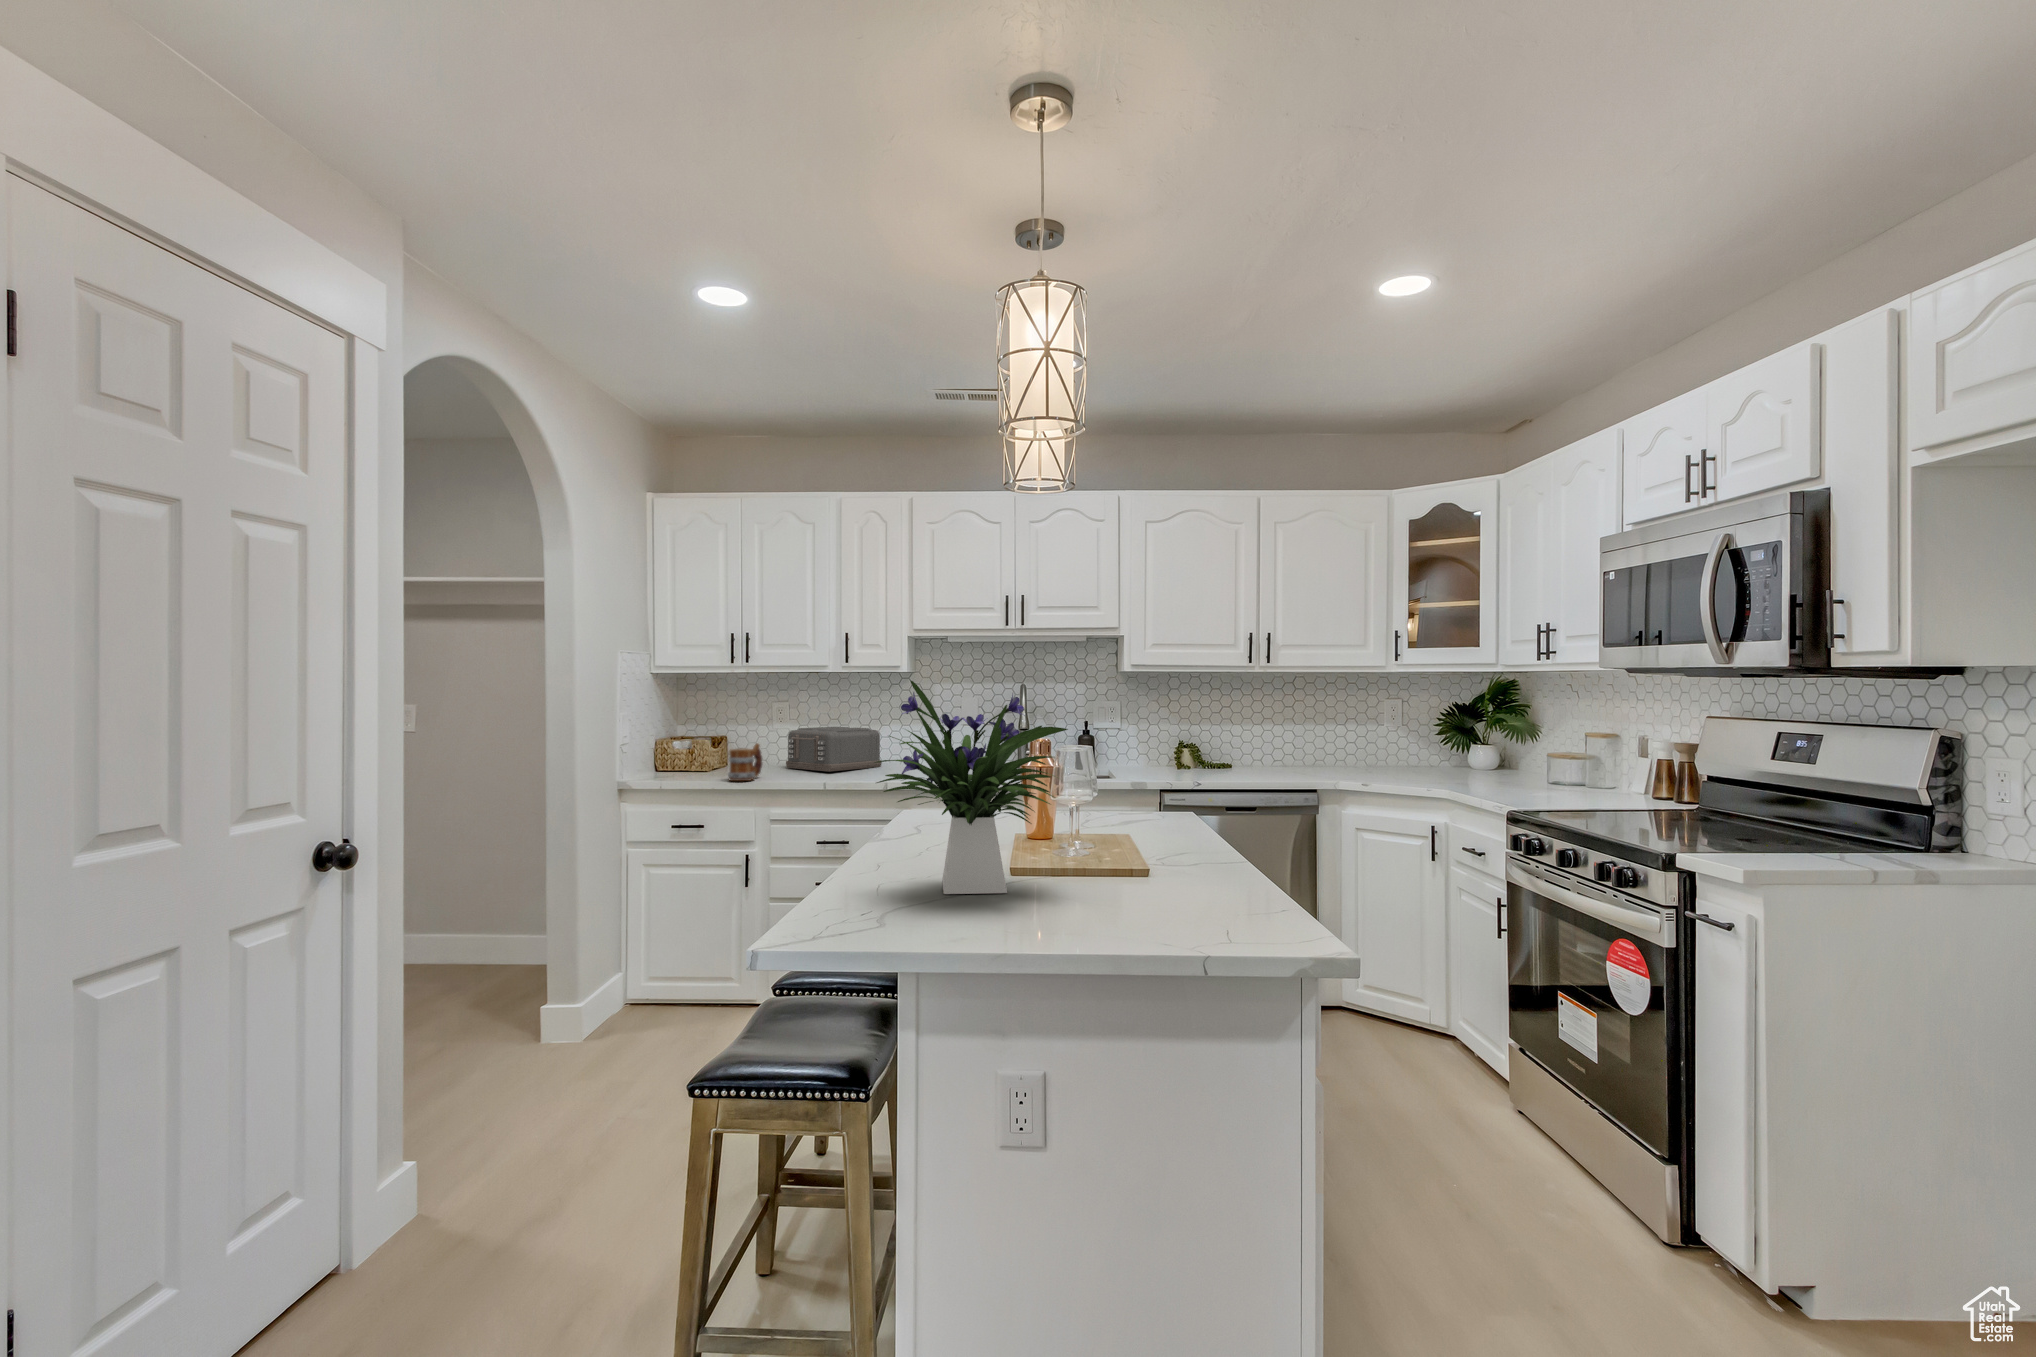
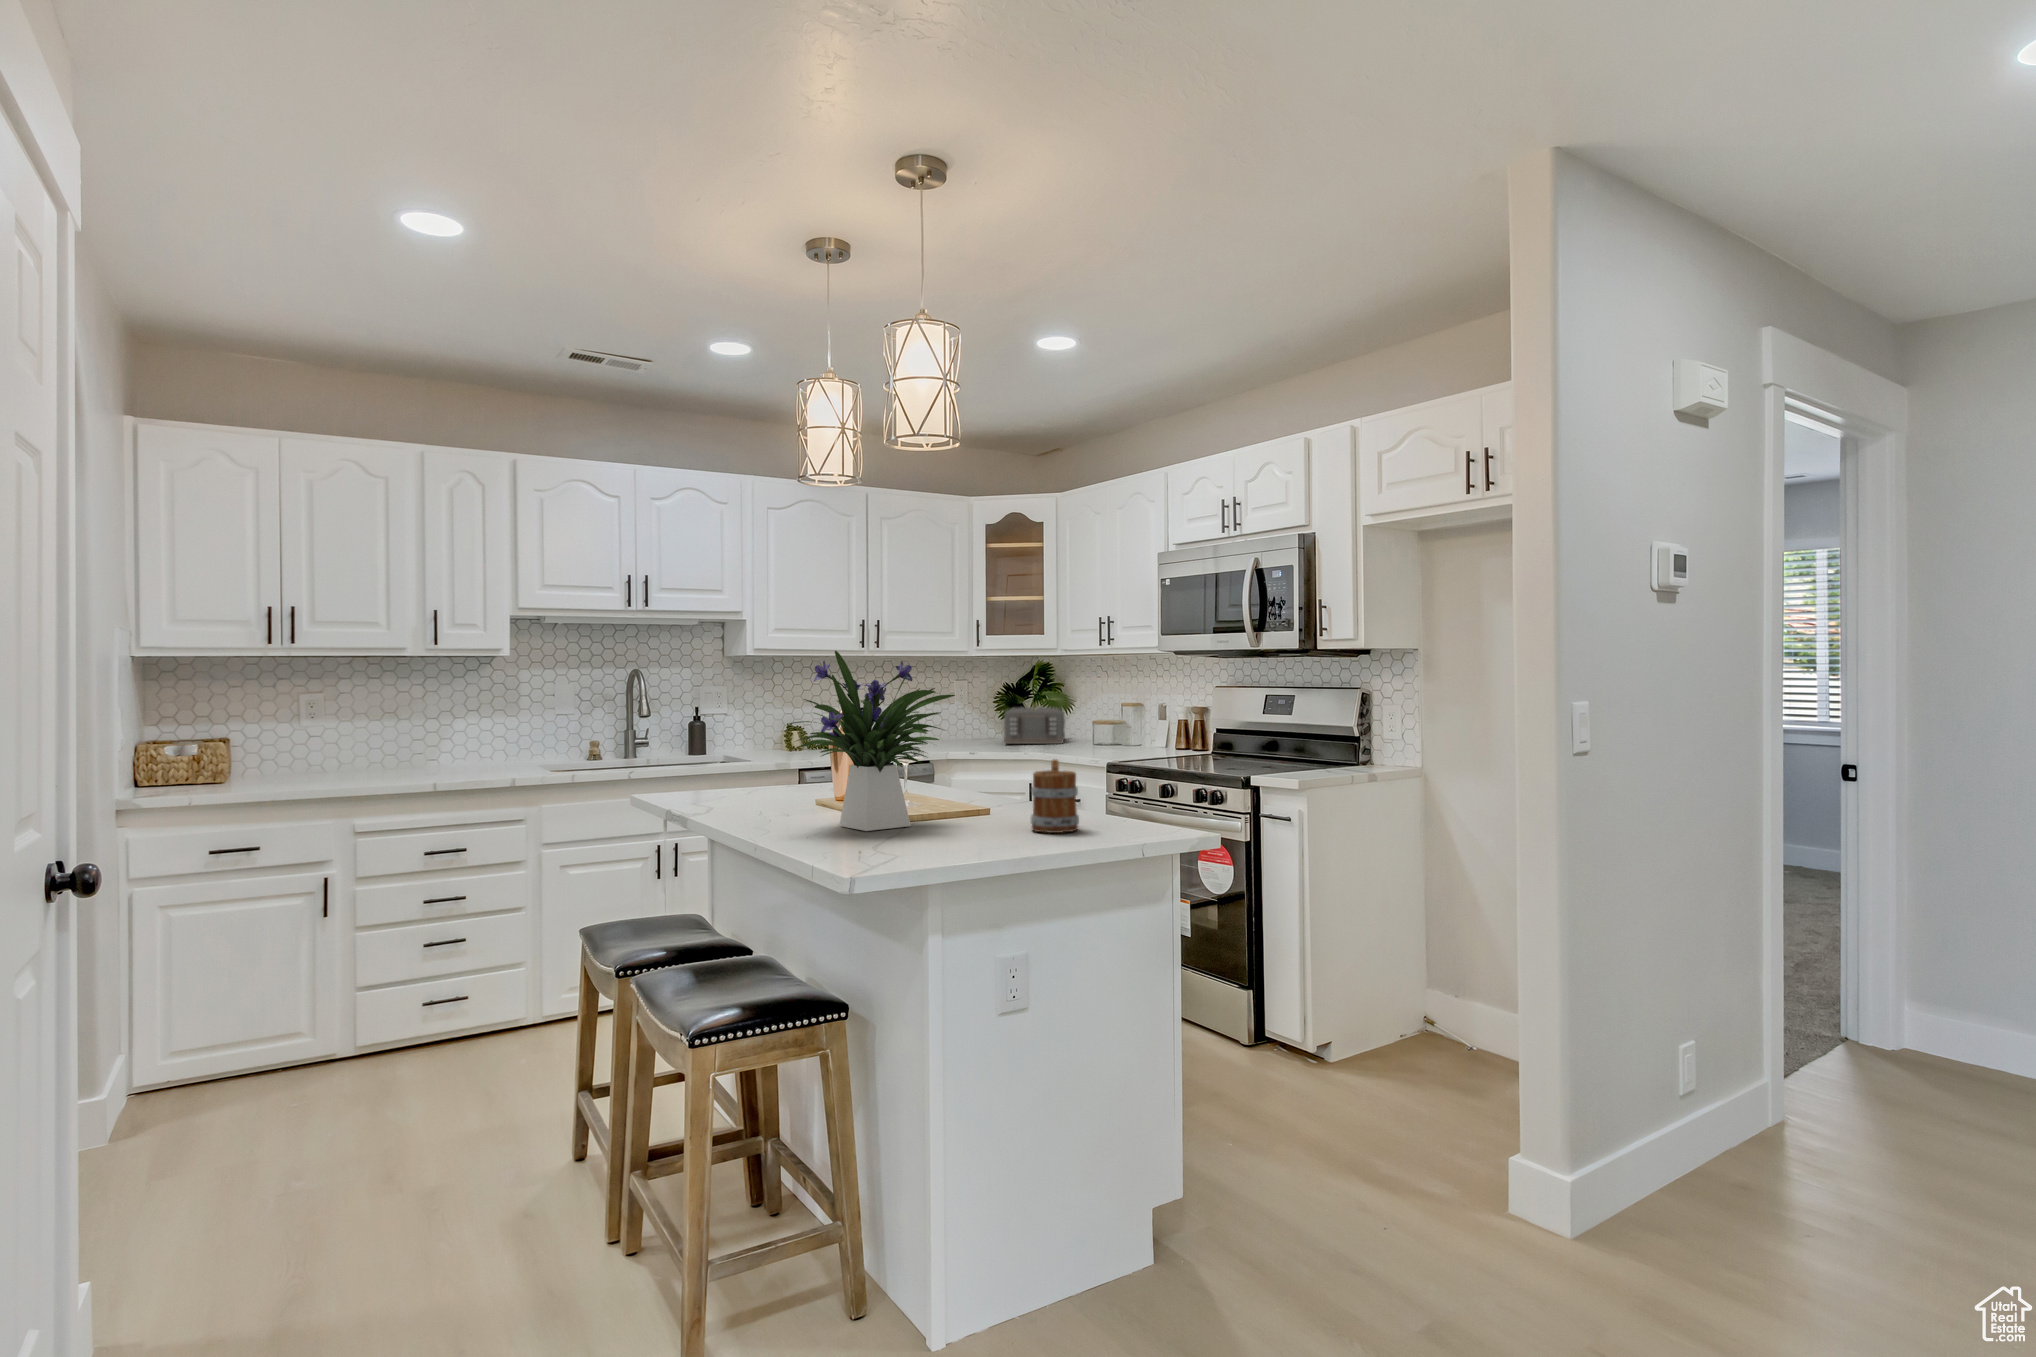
toaster: present [786,727,882,771] -> present [1004,707,1065,744]
mug: present [728,744,762,781] -> present [1031,759,1079,833]

